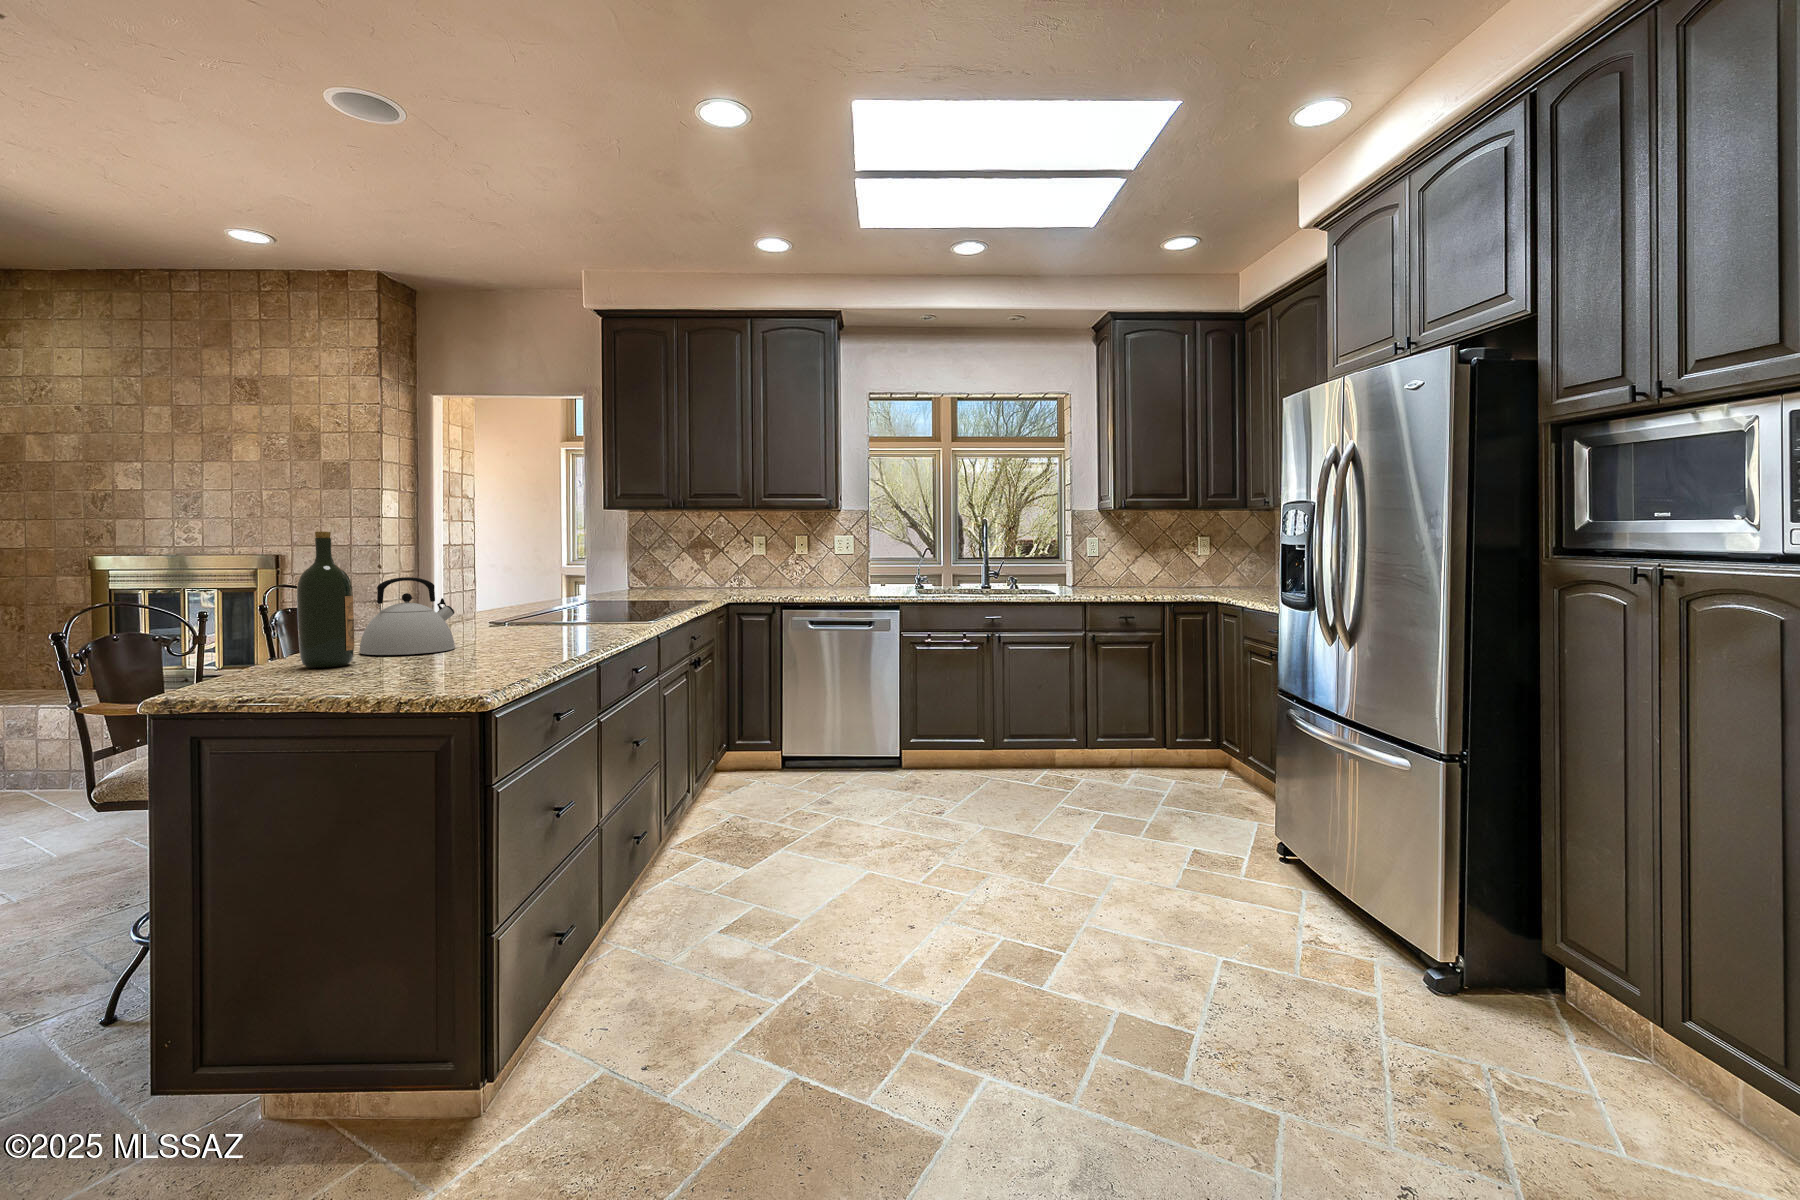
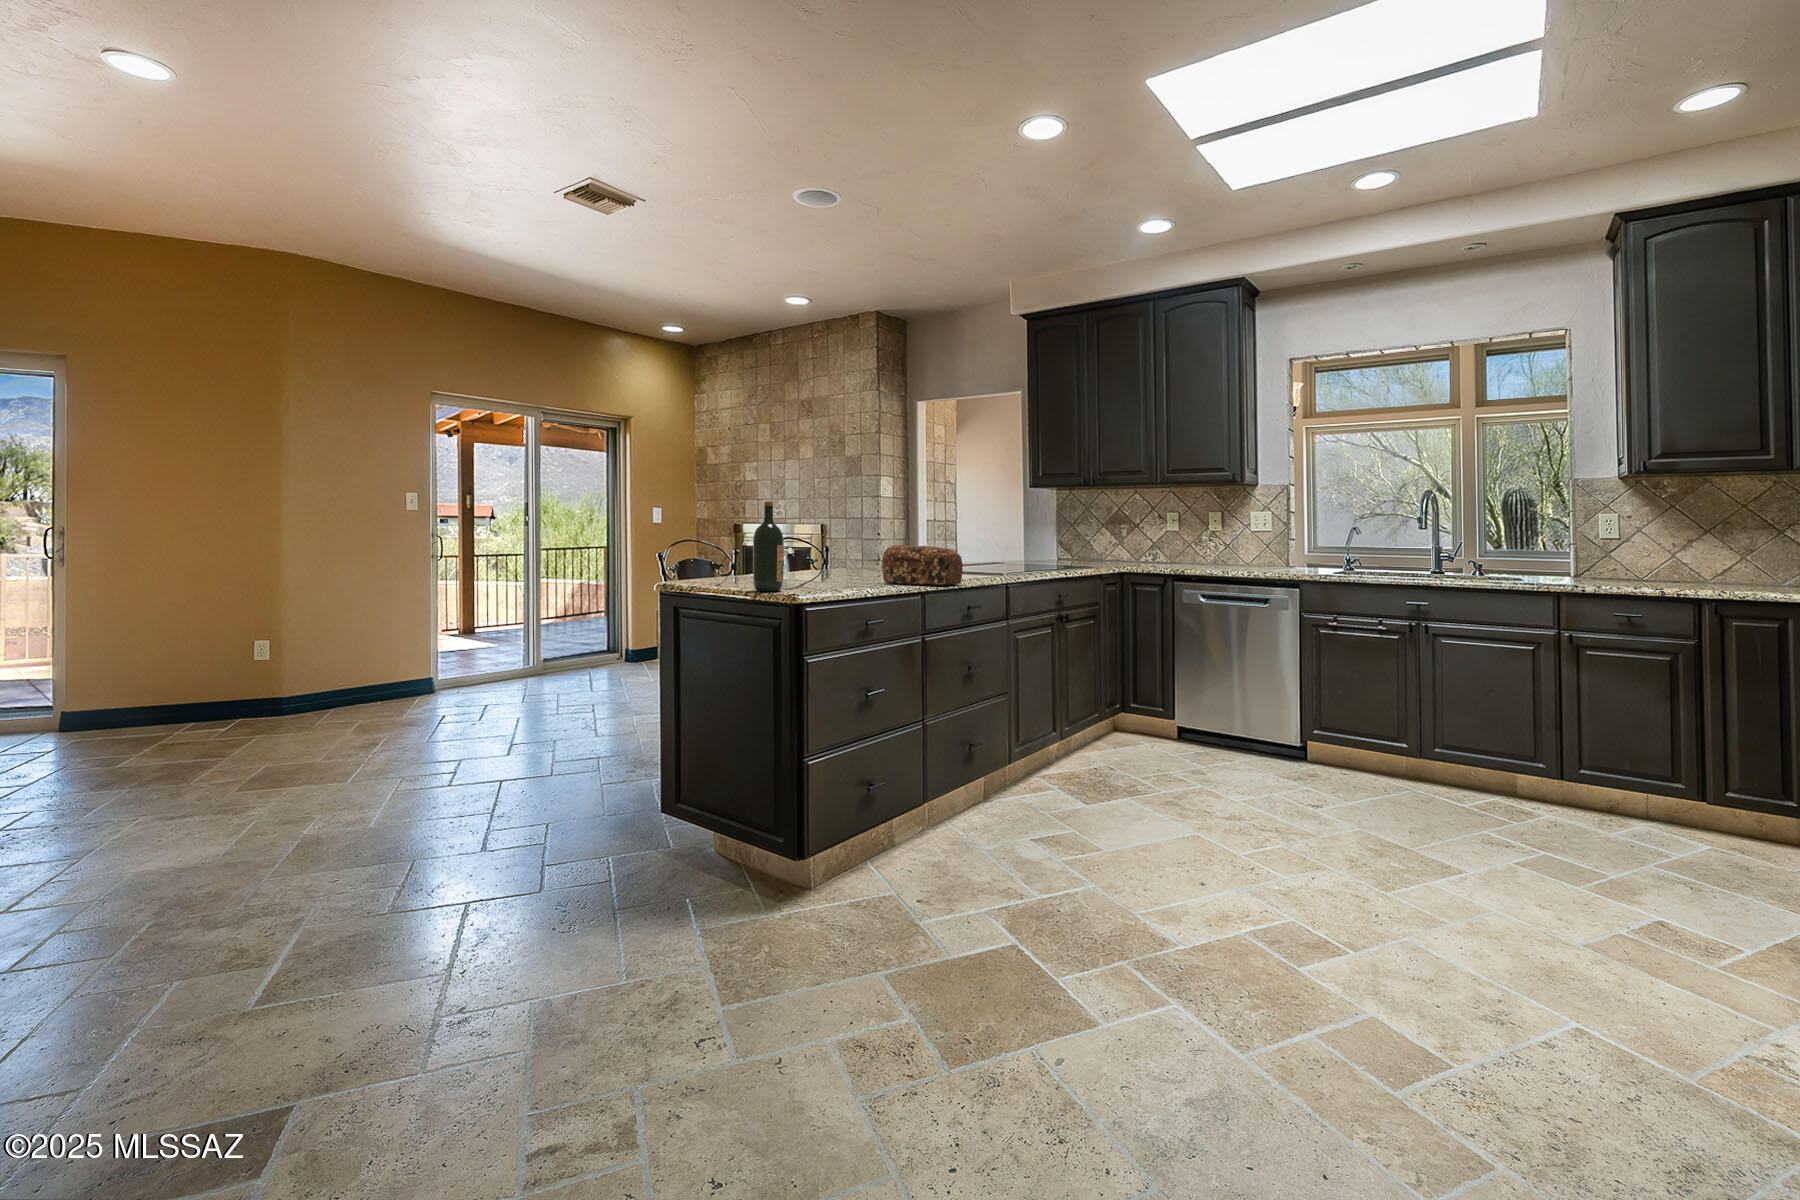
kettle: present [359,577,455,655] -> none [795,535,855,589]
bread loaf: none [482,585,593,636] -> present [882,545,963,585]

